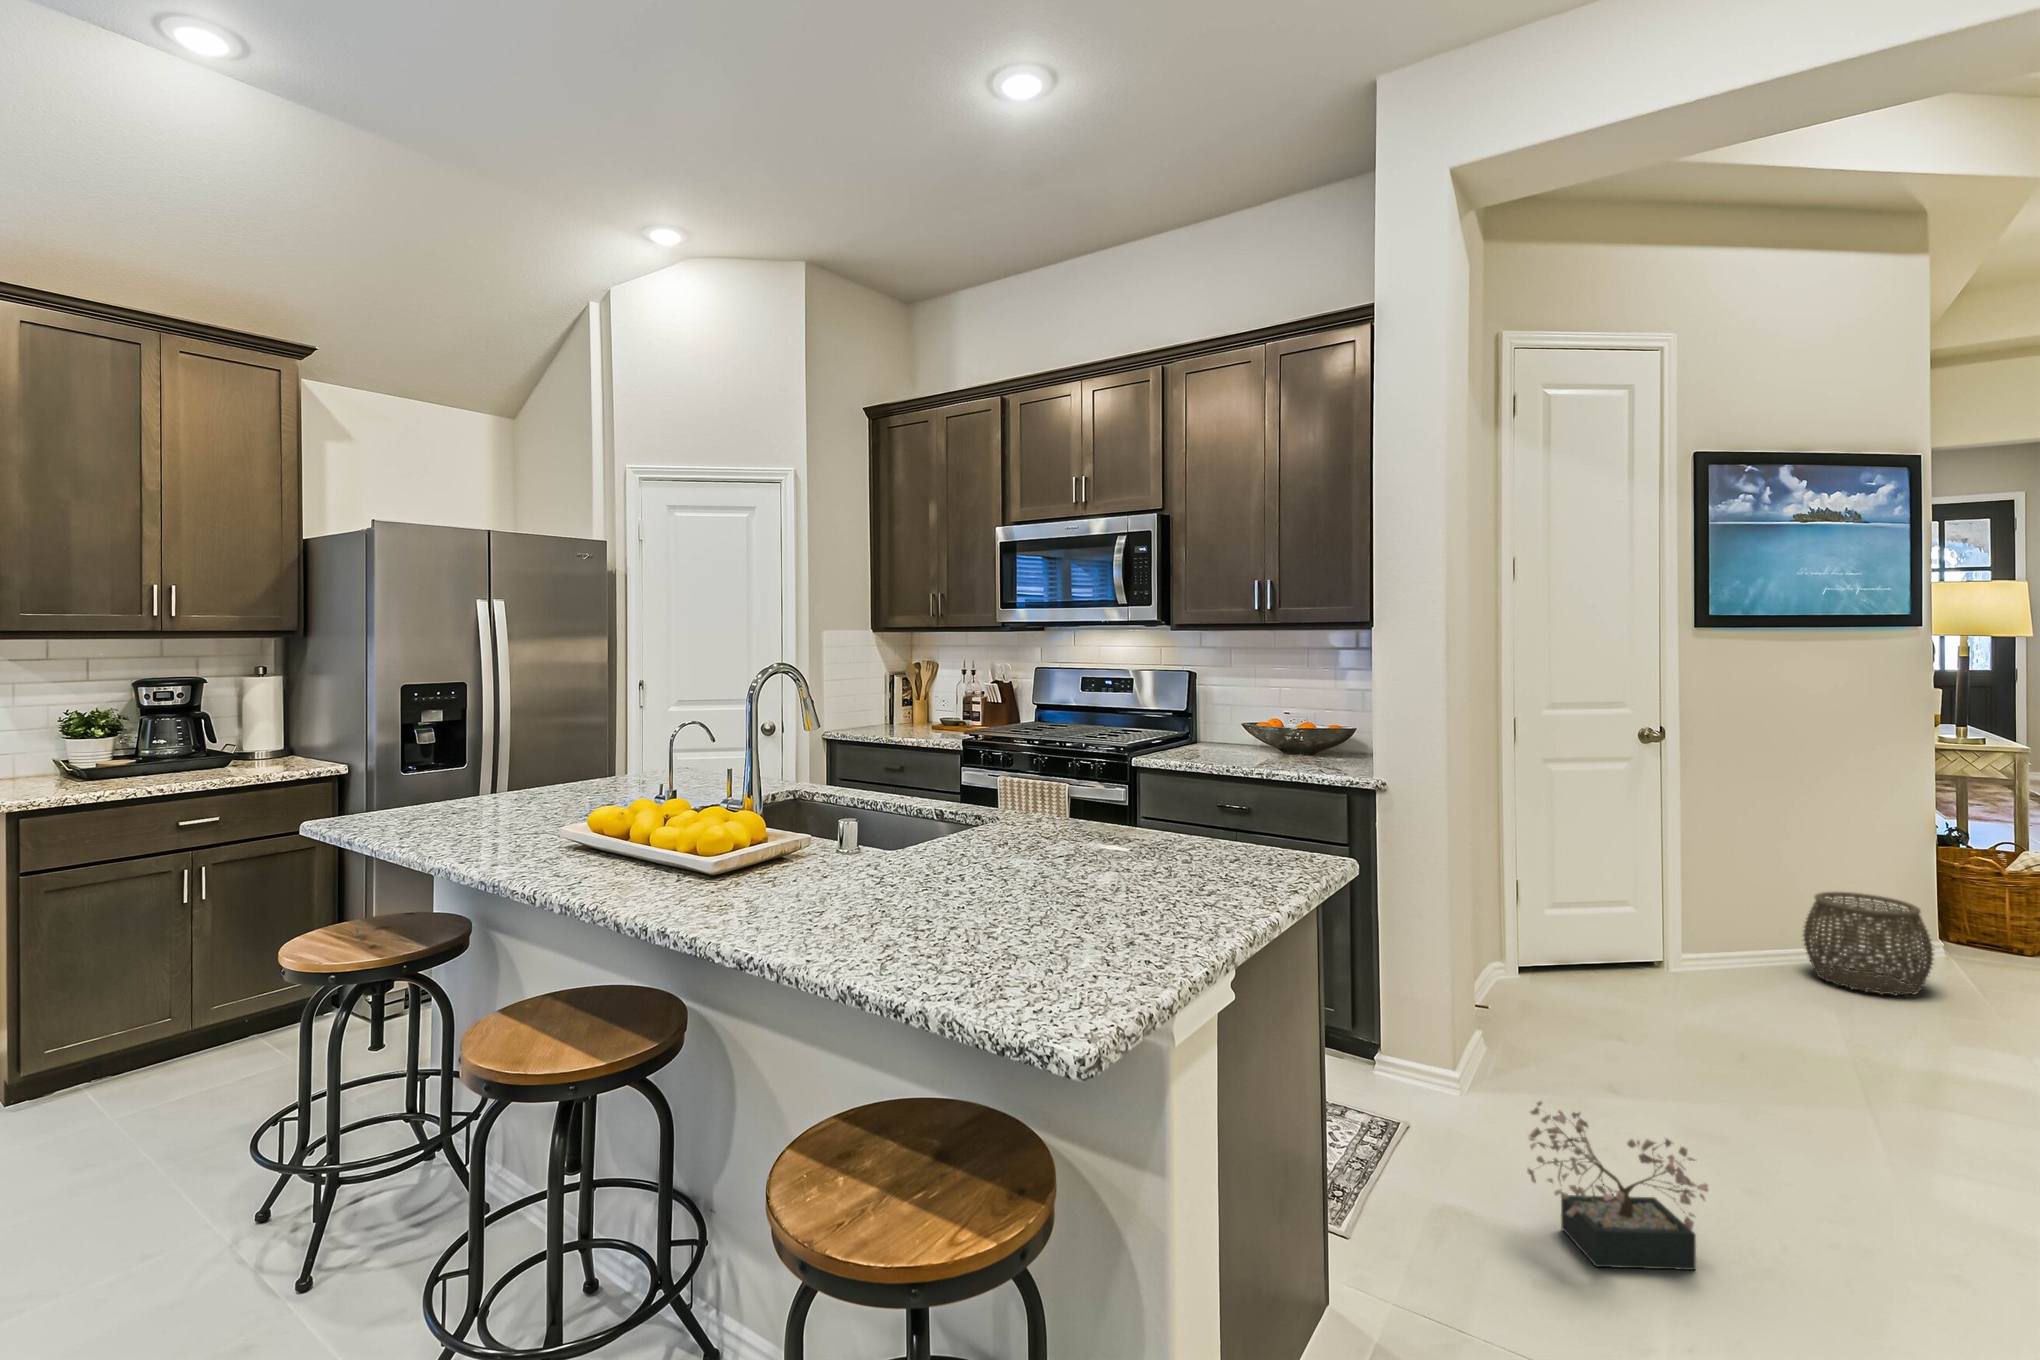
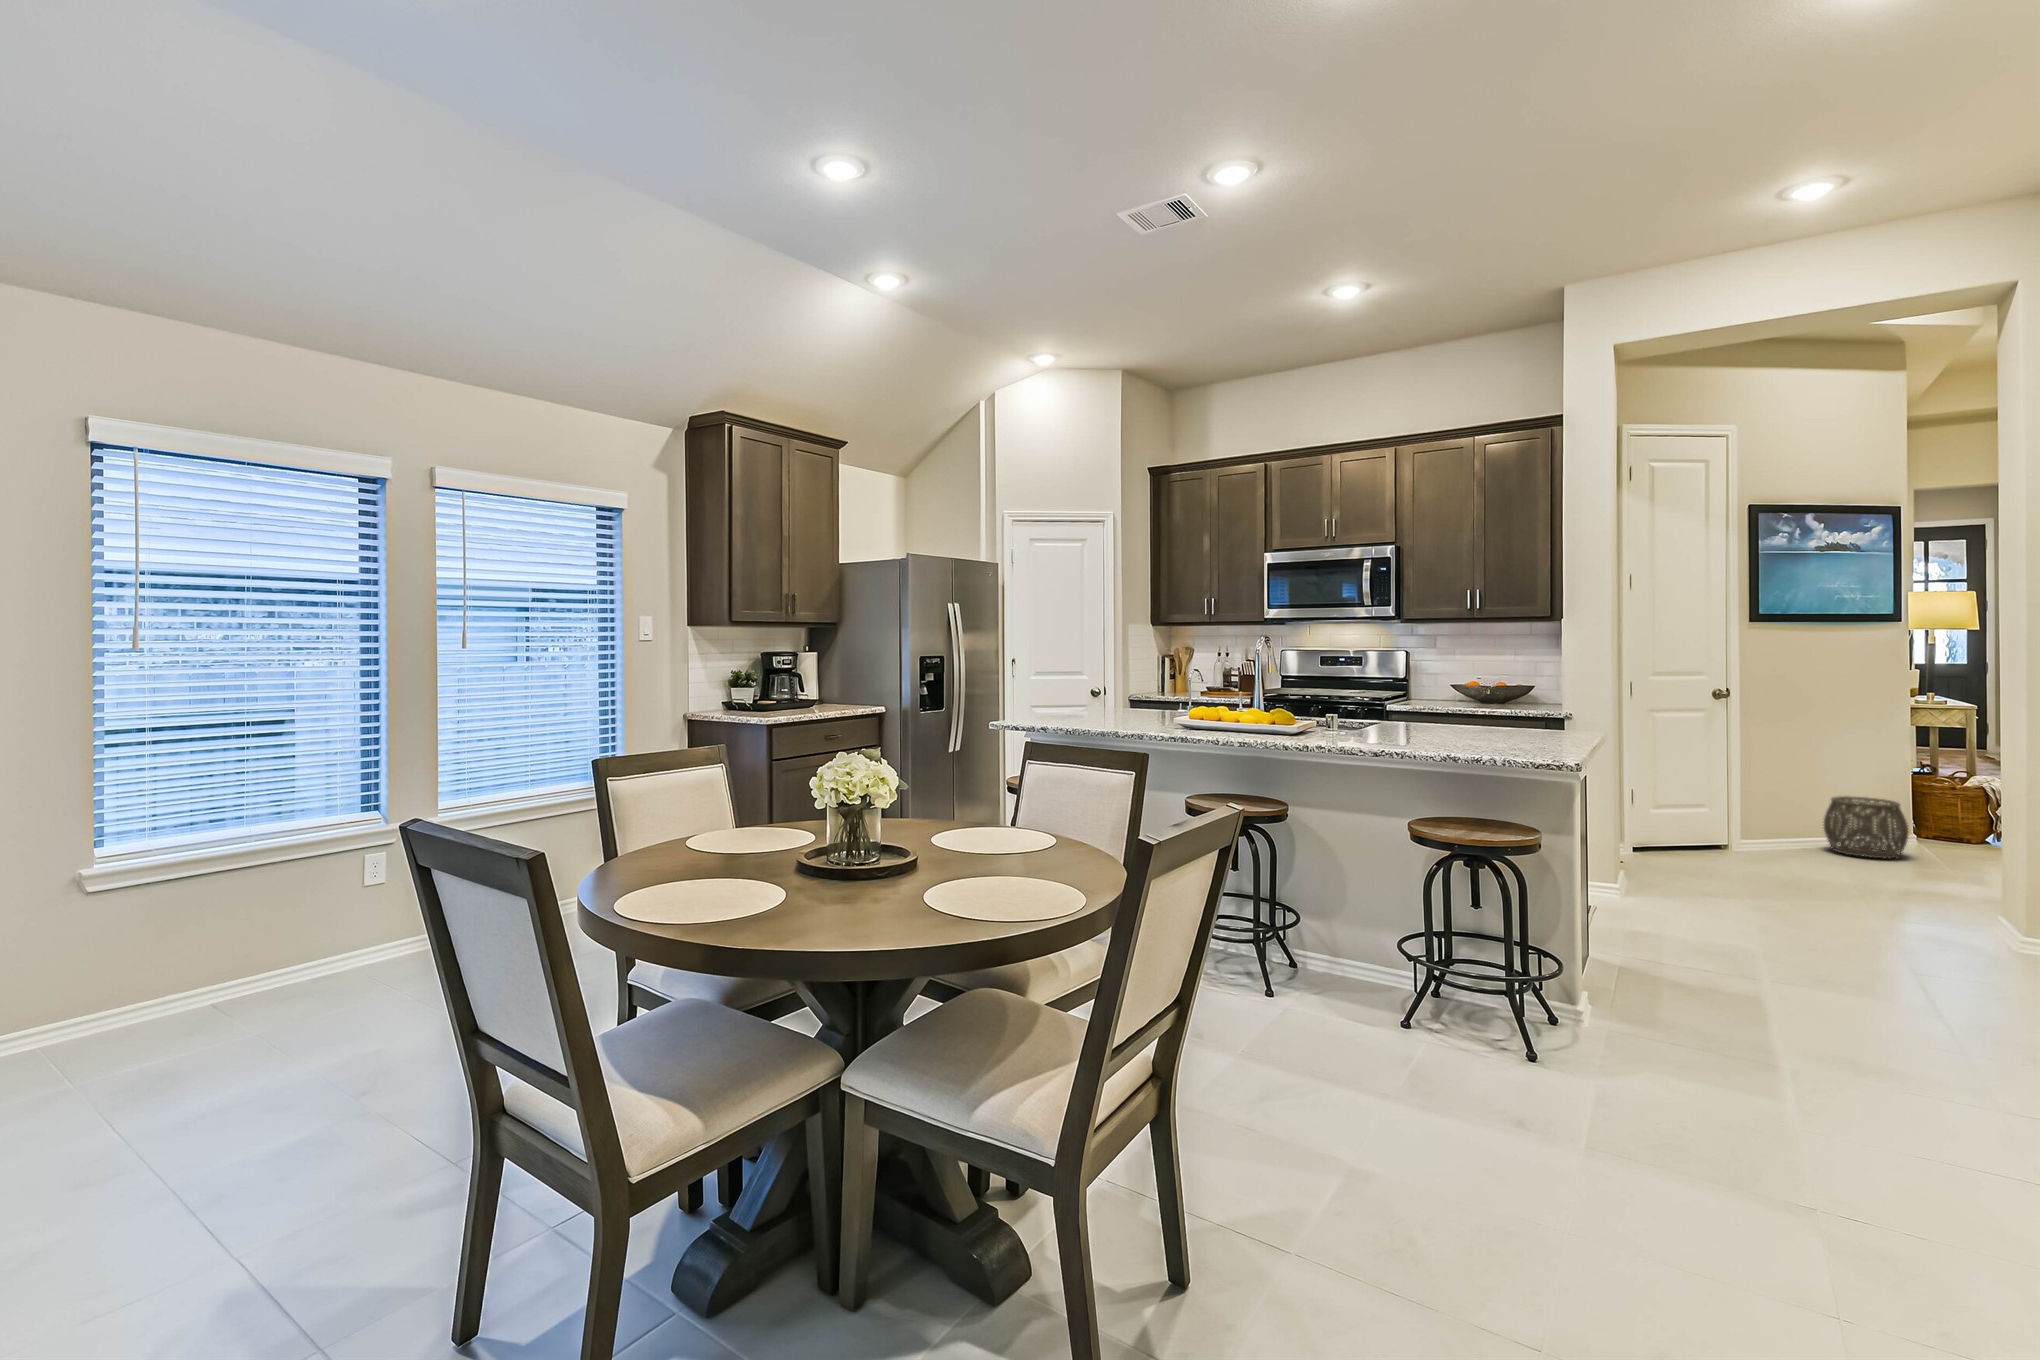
decorative plant: present [1527,1102,1708,1270] -> none [1678,871,1779,951]

